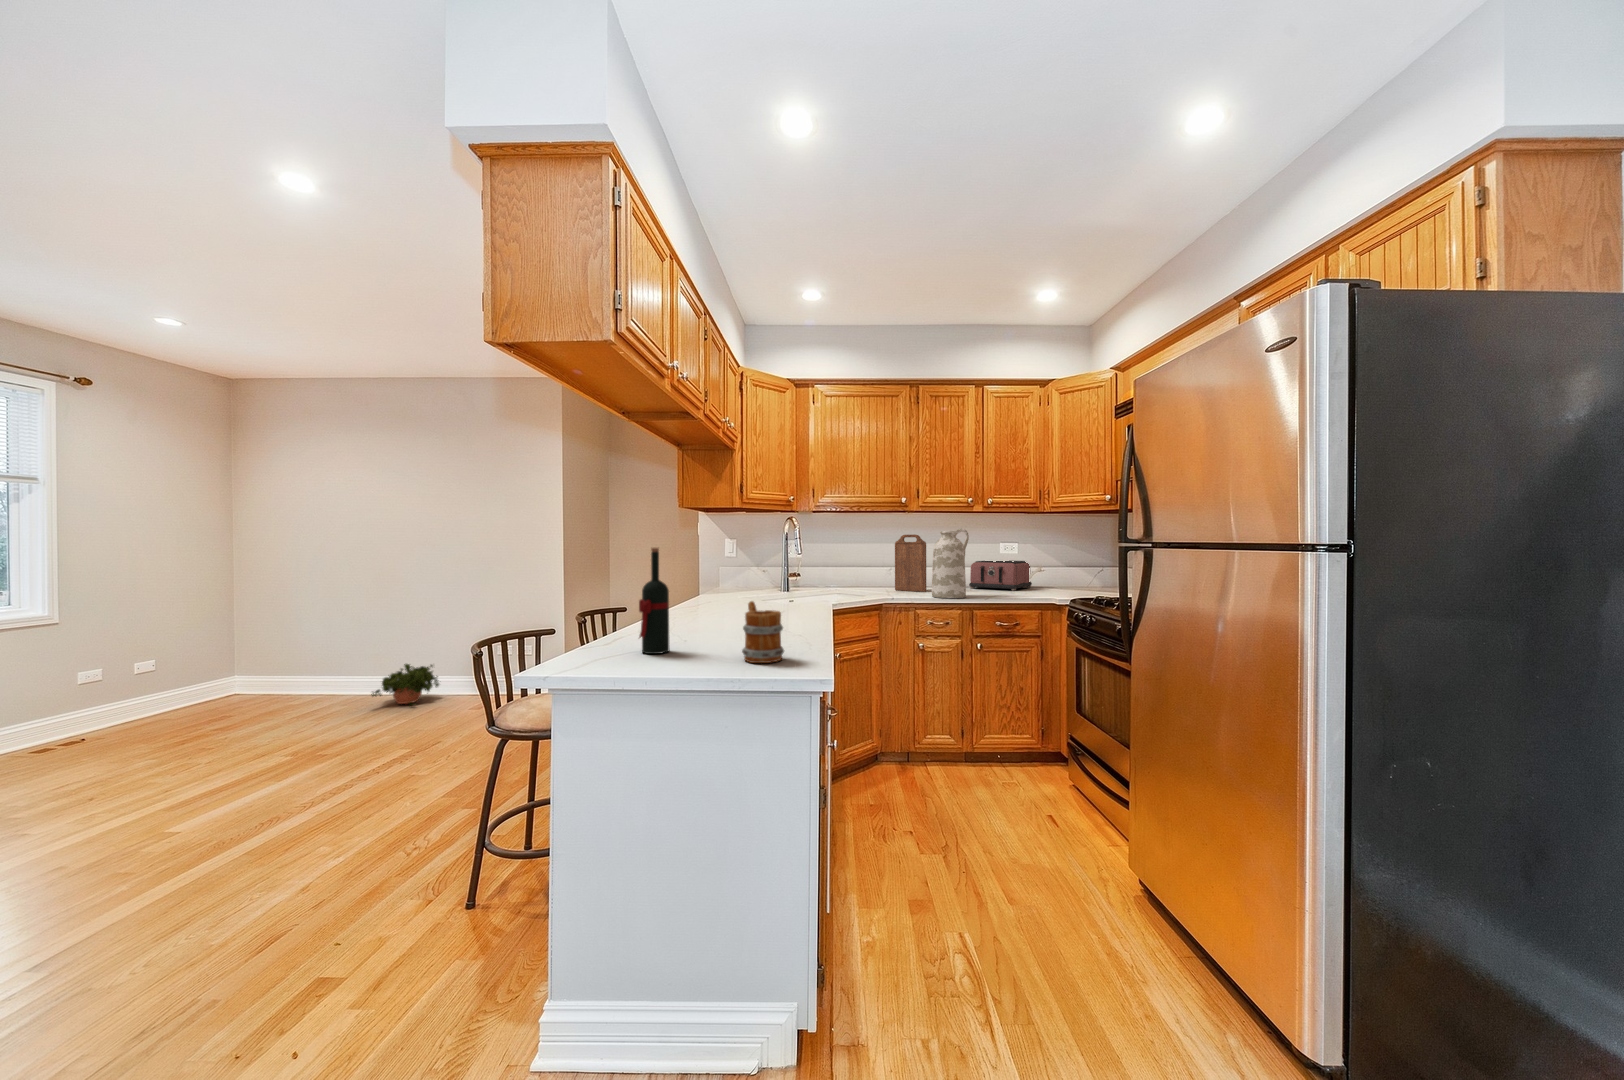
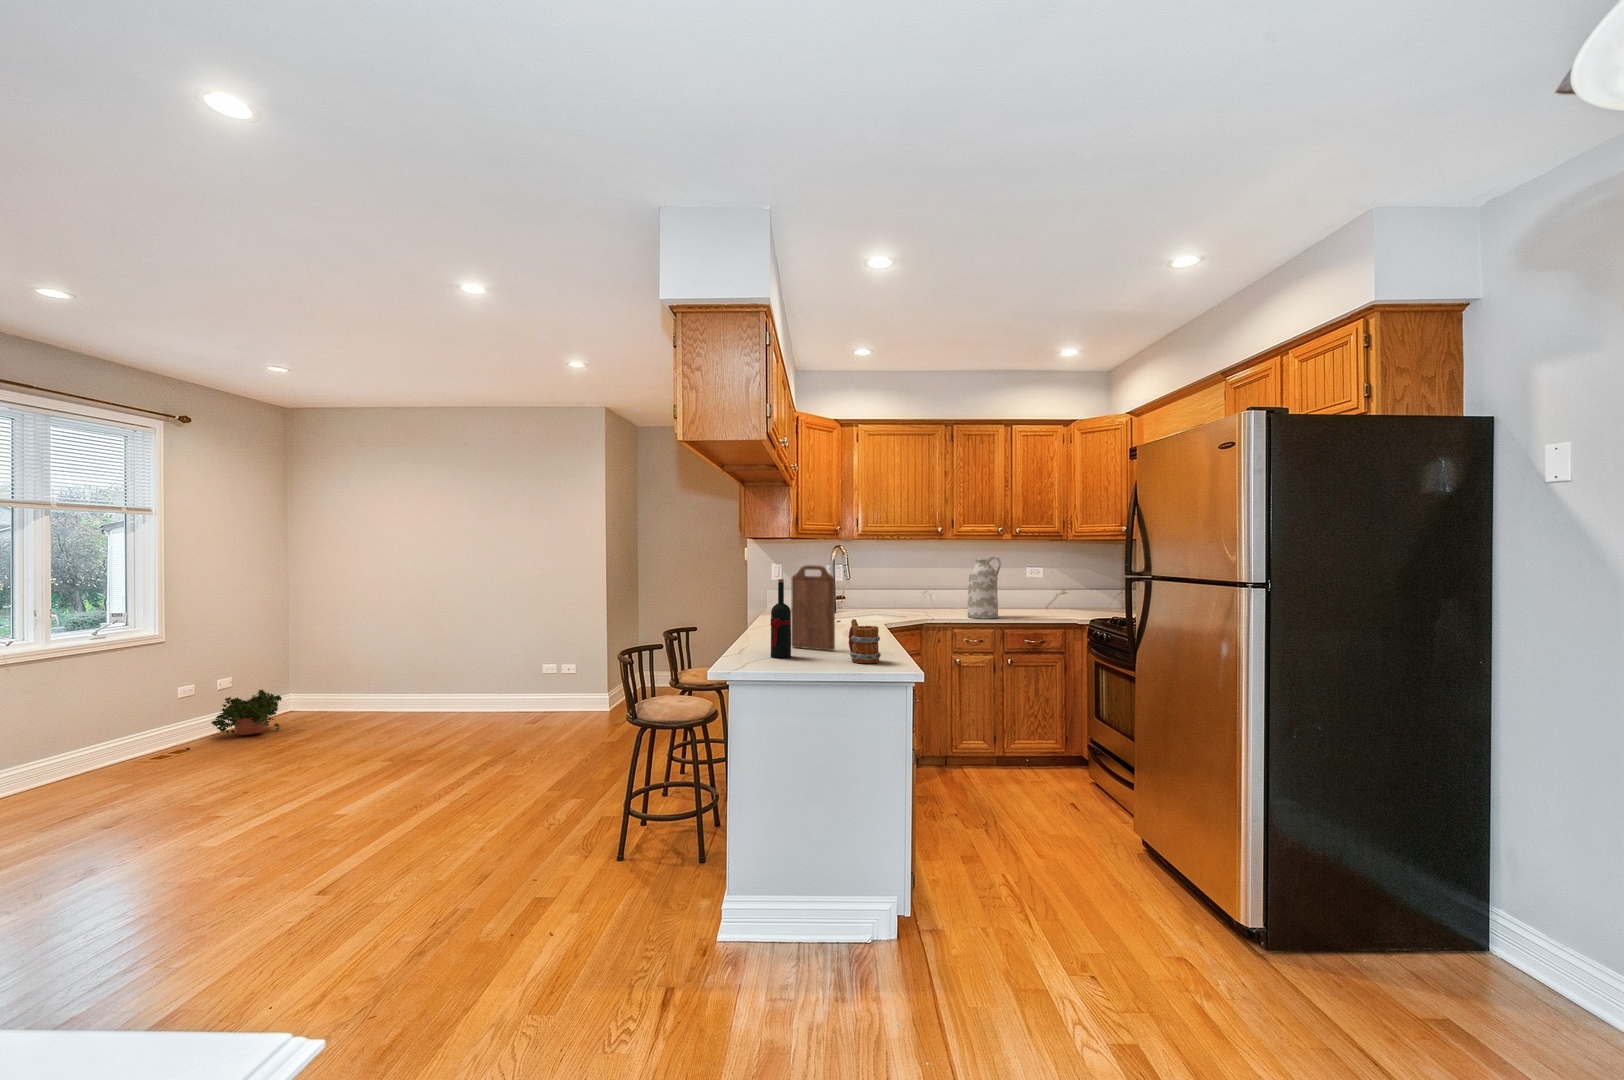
cutting board: present [895,534,926,592] -> present [791,565,835,651]
toaster: present [969,561,1032,591] -> none [999,583,1056,612]
potted plant: present [371,664,439,707] -> present [212,690,282,735]

